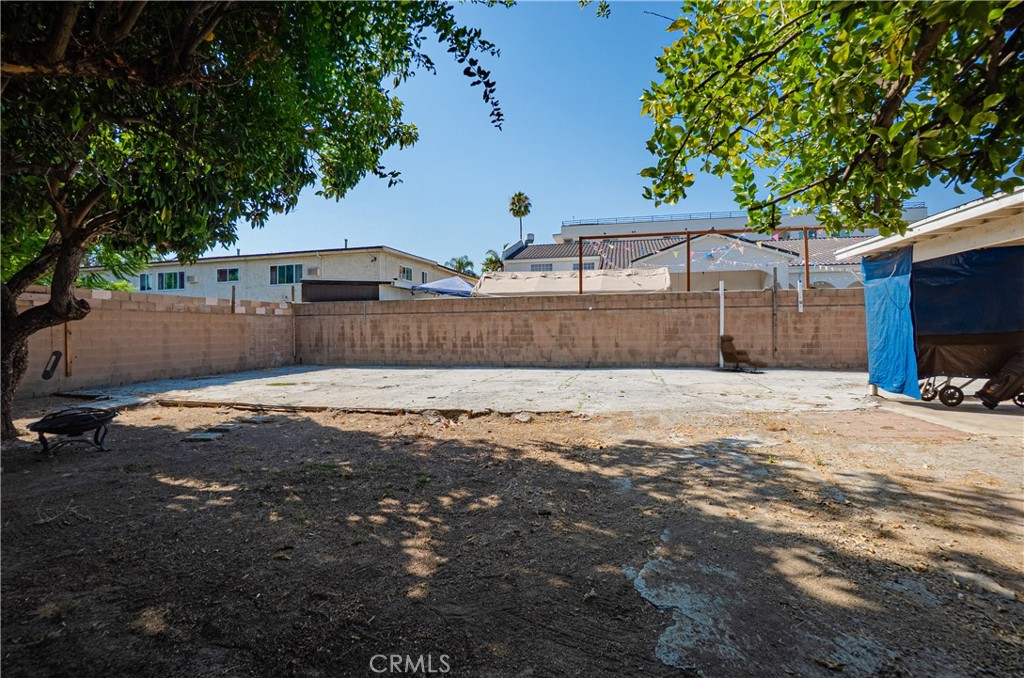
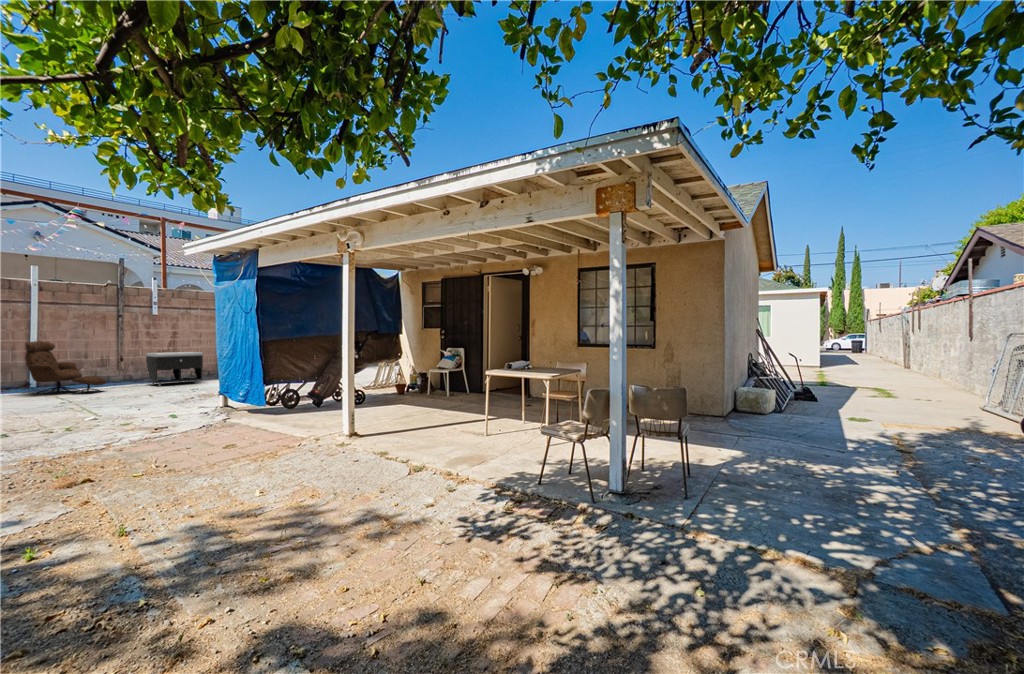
storage bench: none [794,345,843,373] -> present [146,352,203,386]

